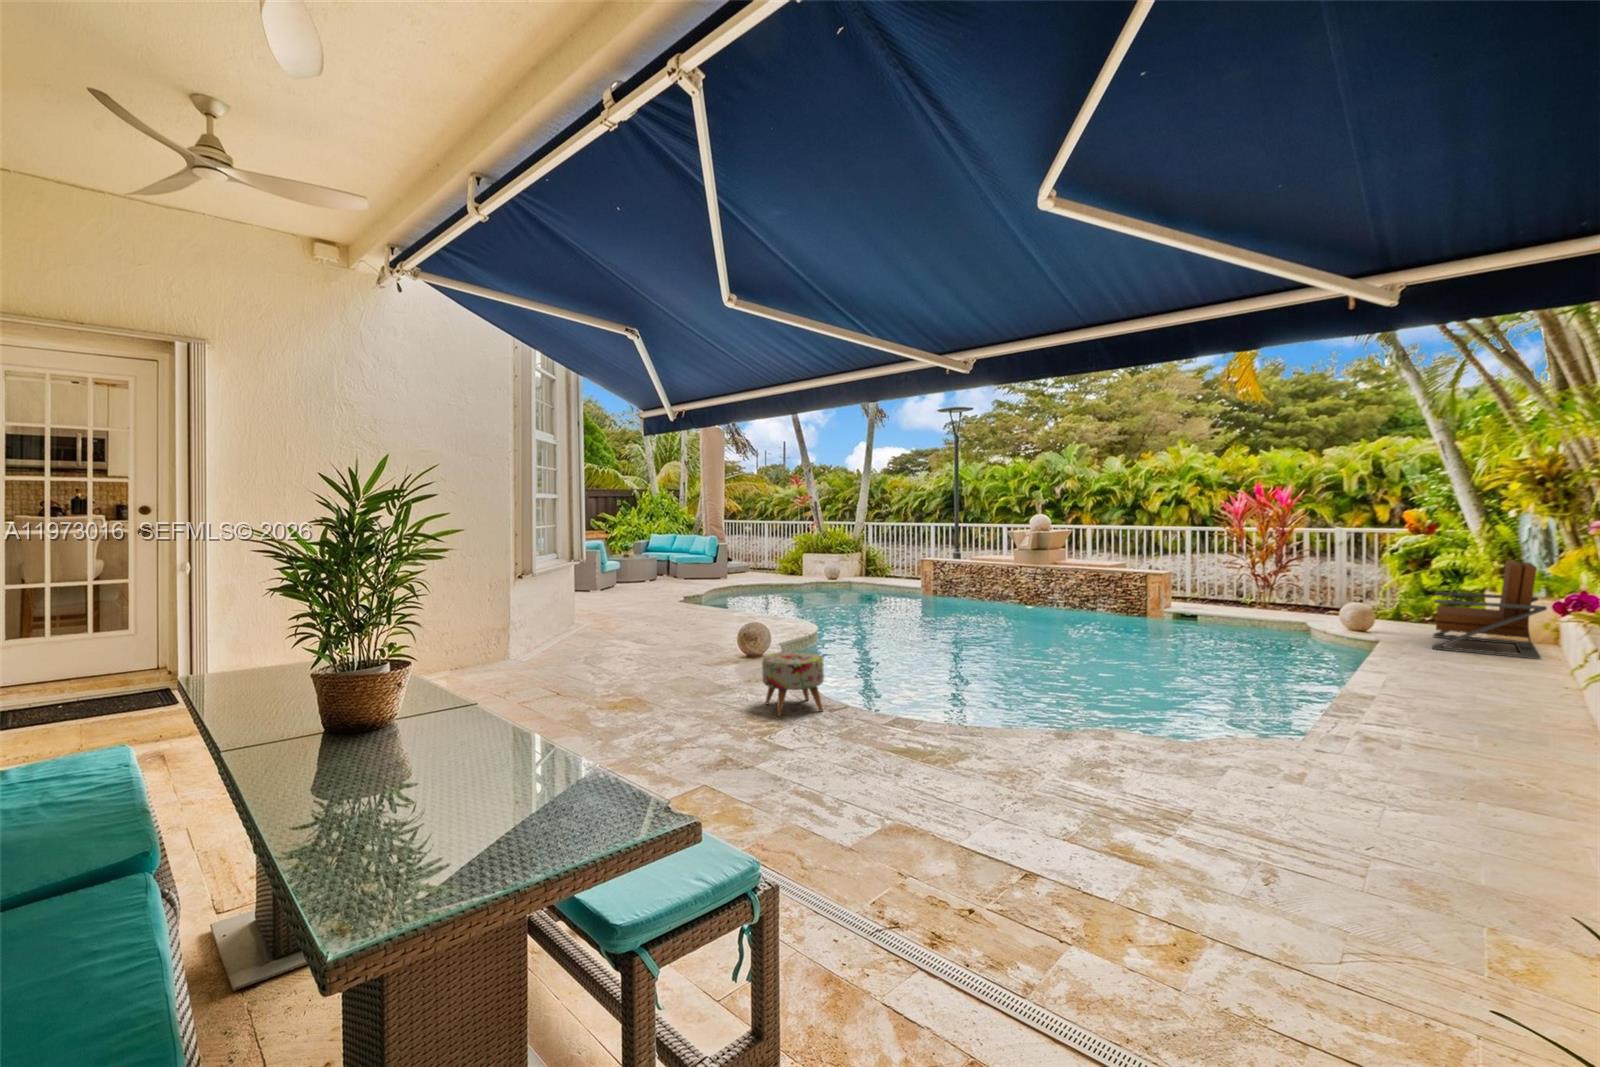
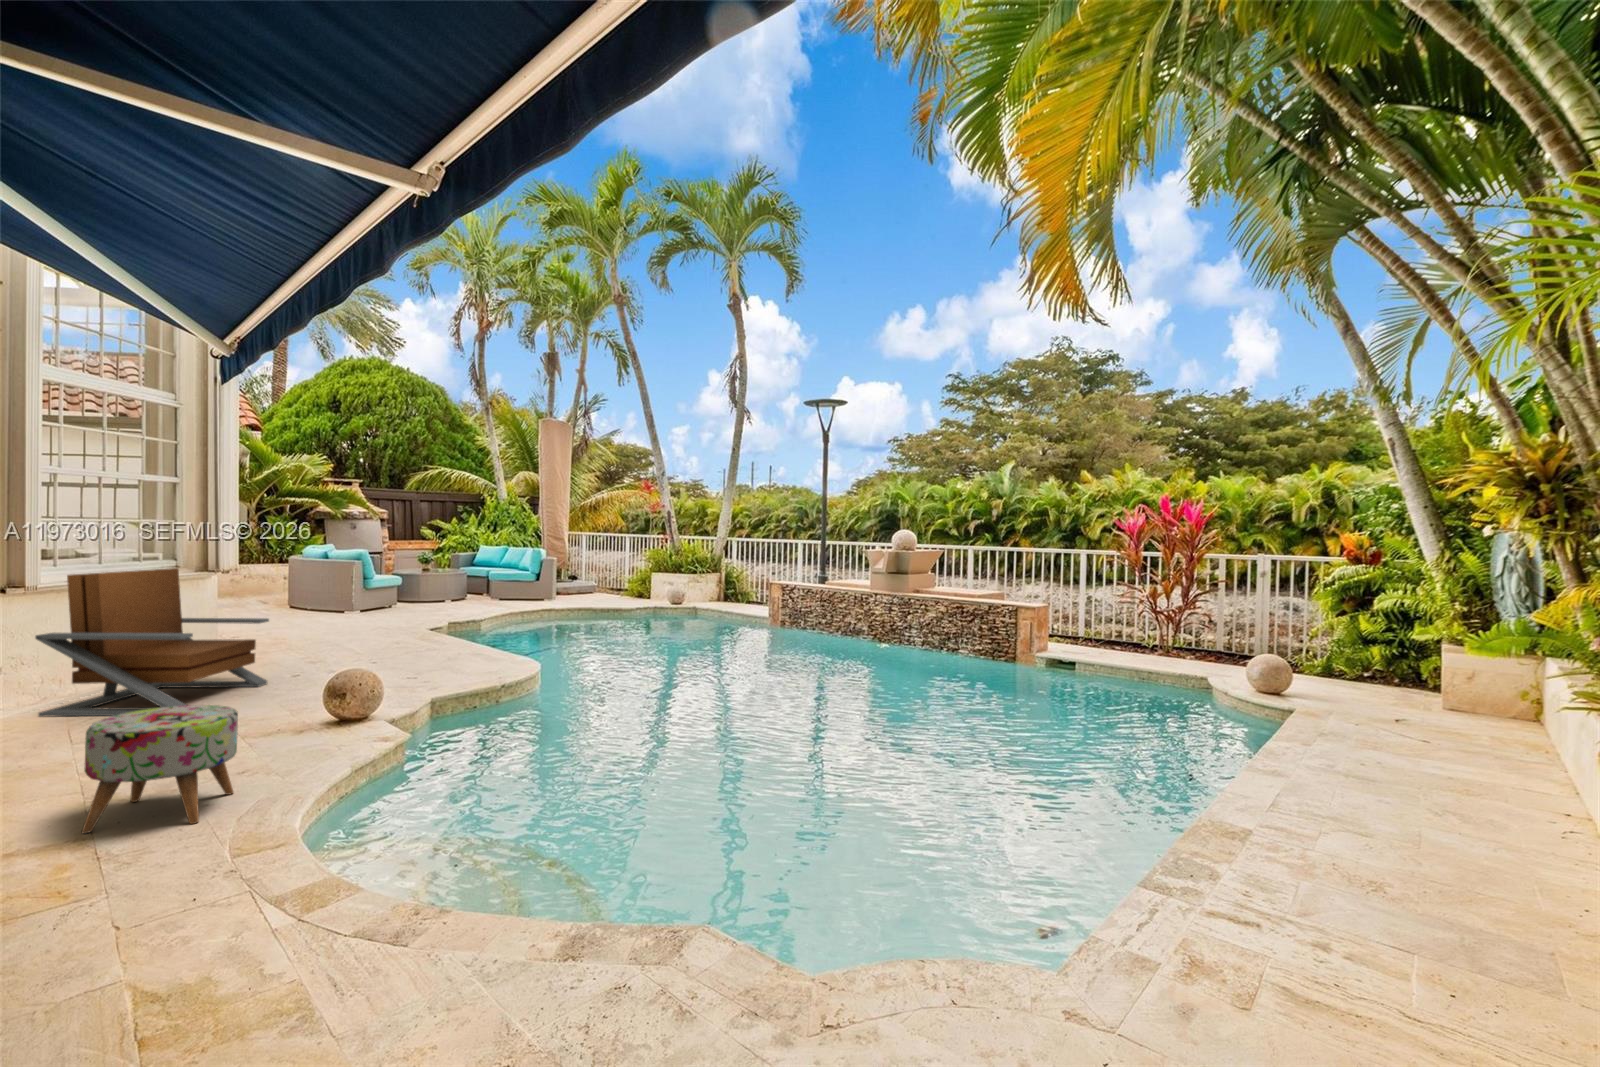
lounge chair: present [1432,561,1547,659] -> present [35,568,269,717]

